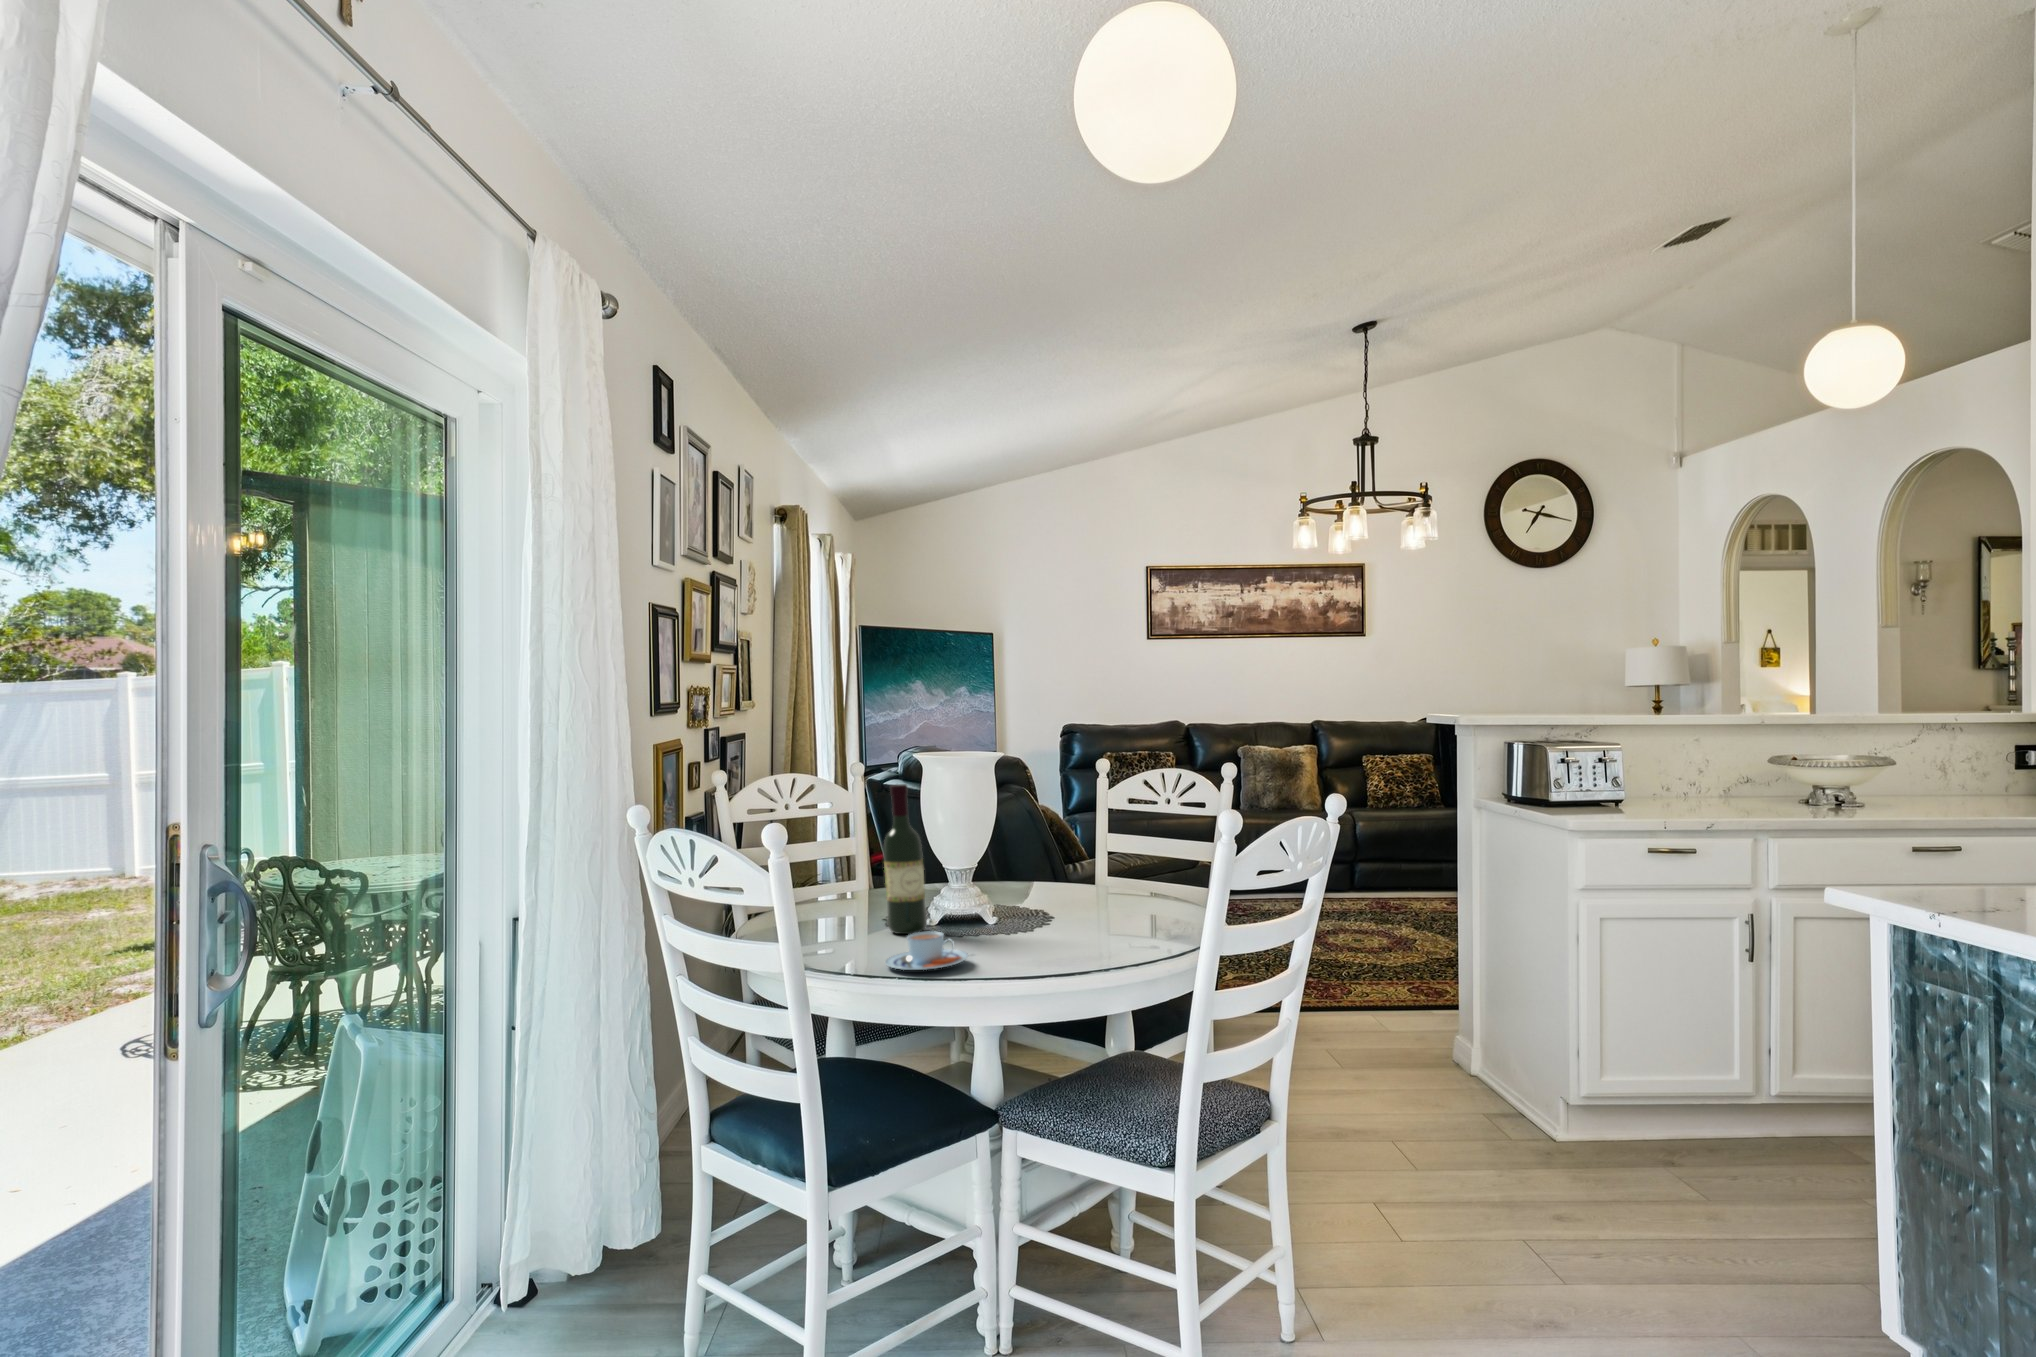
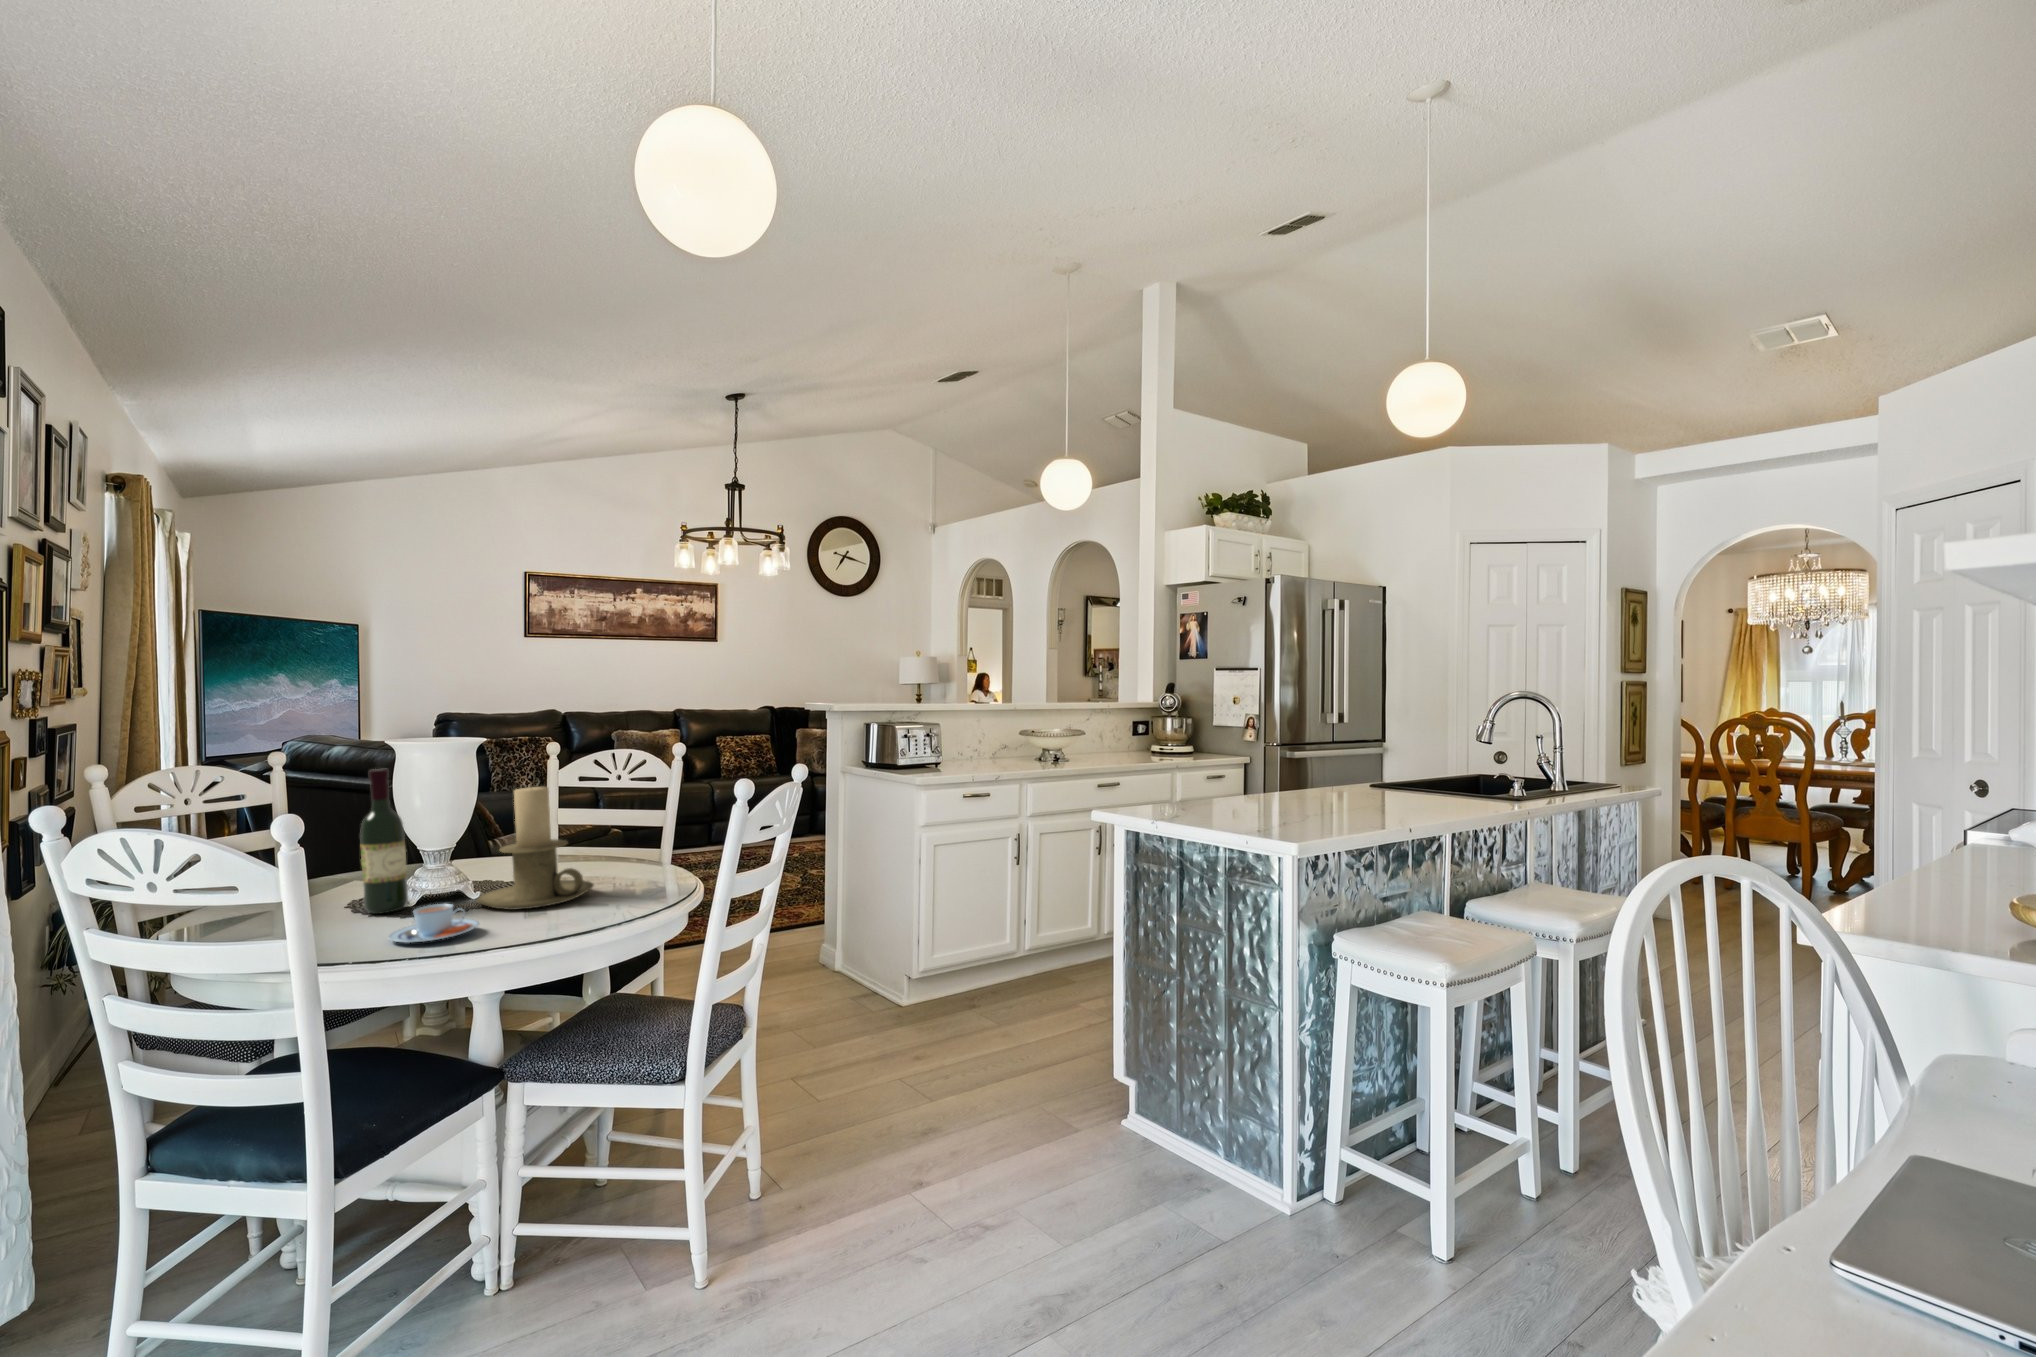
candle holder: none [986,810,1104,946] -> present [477,787,594,910]

